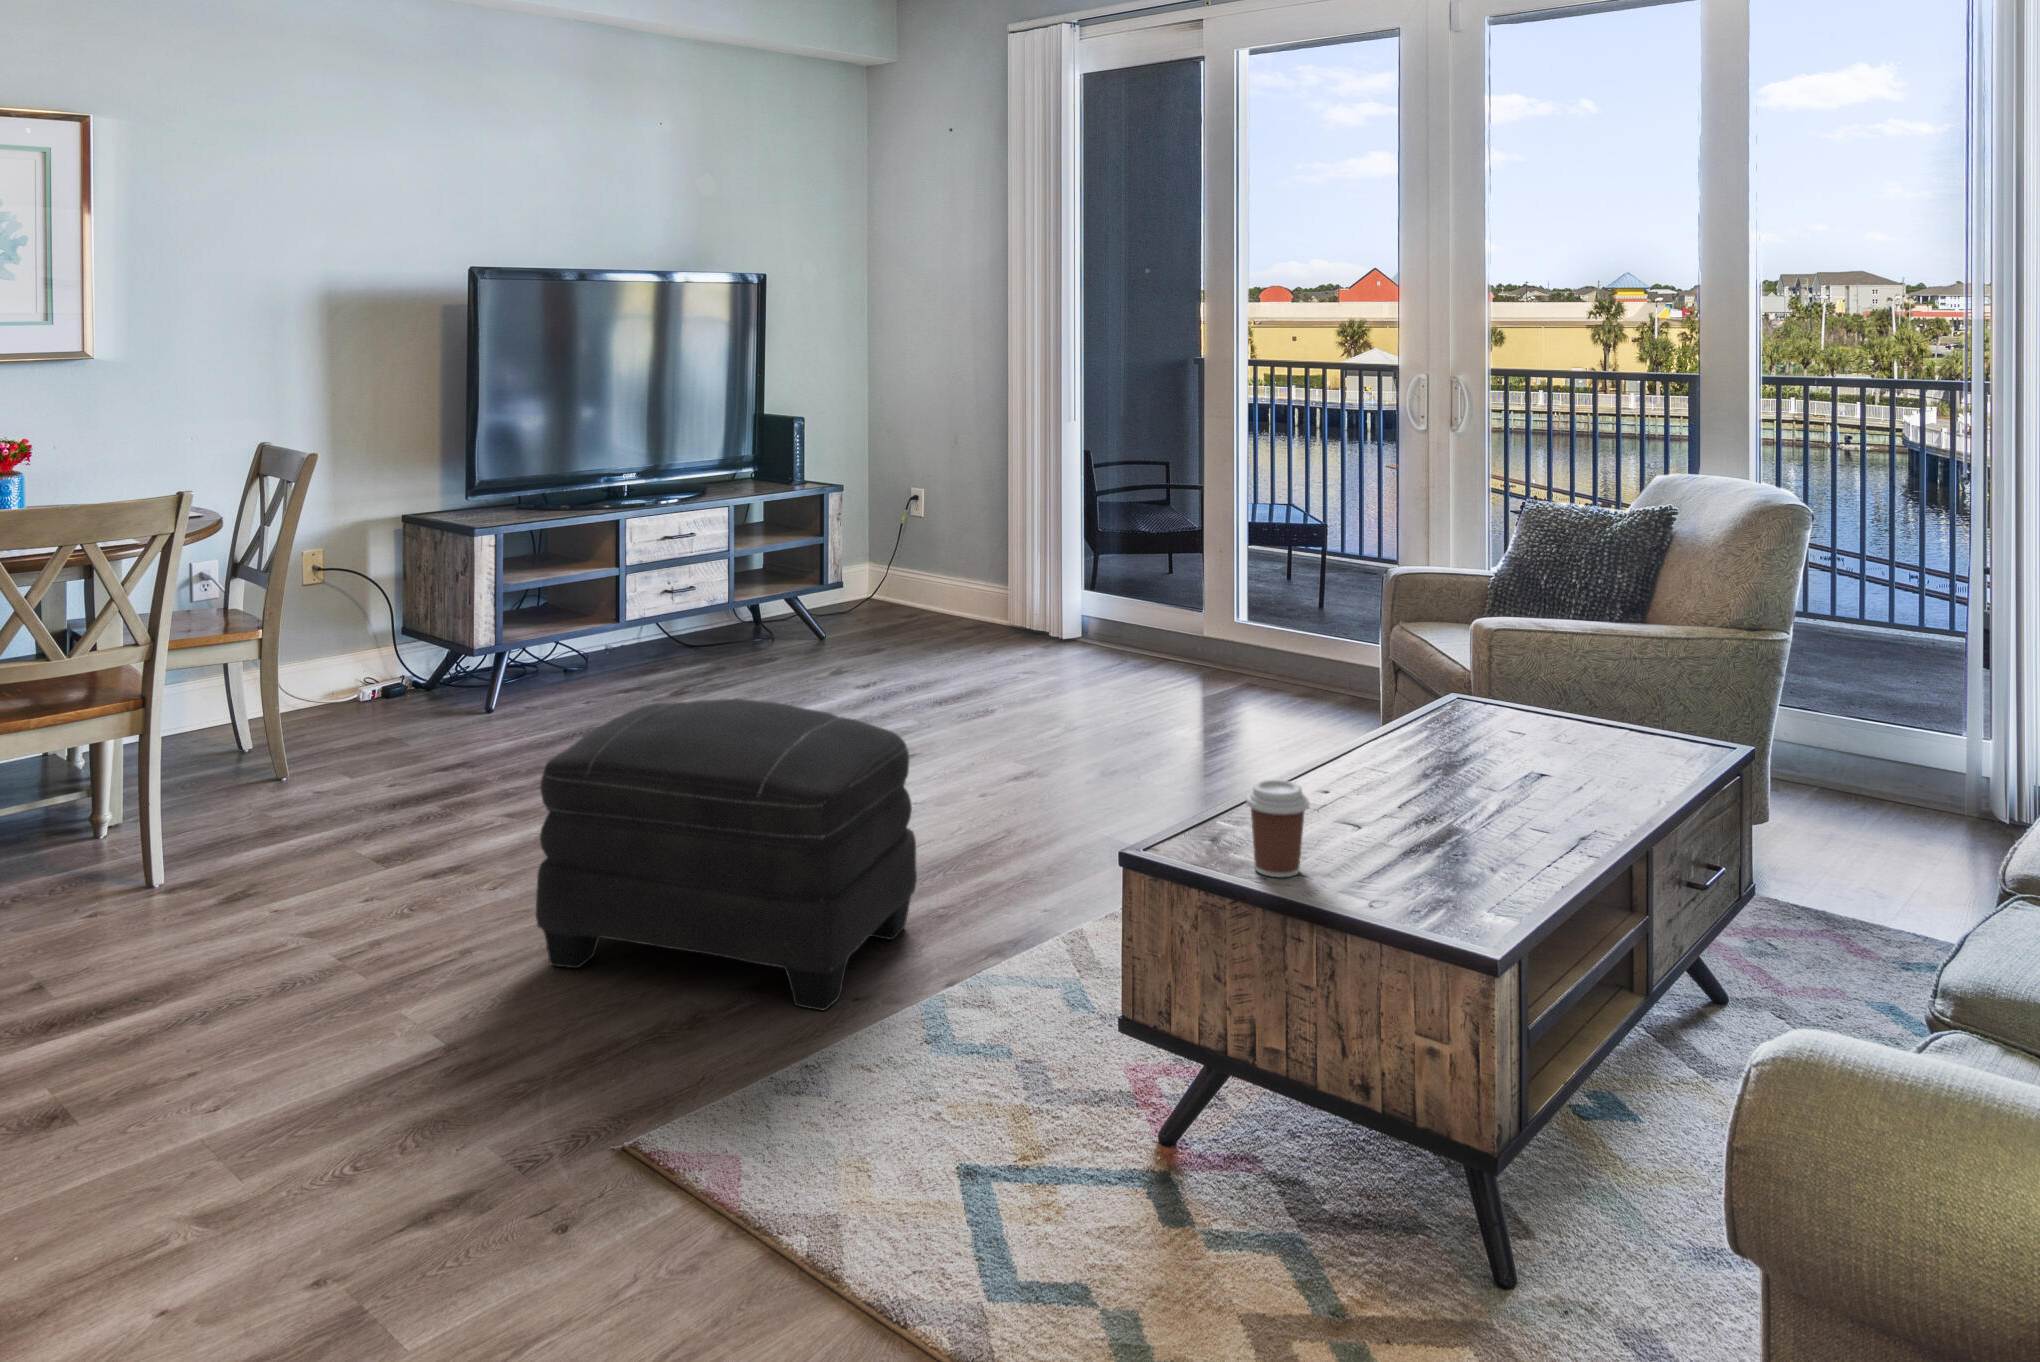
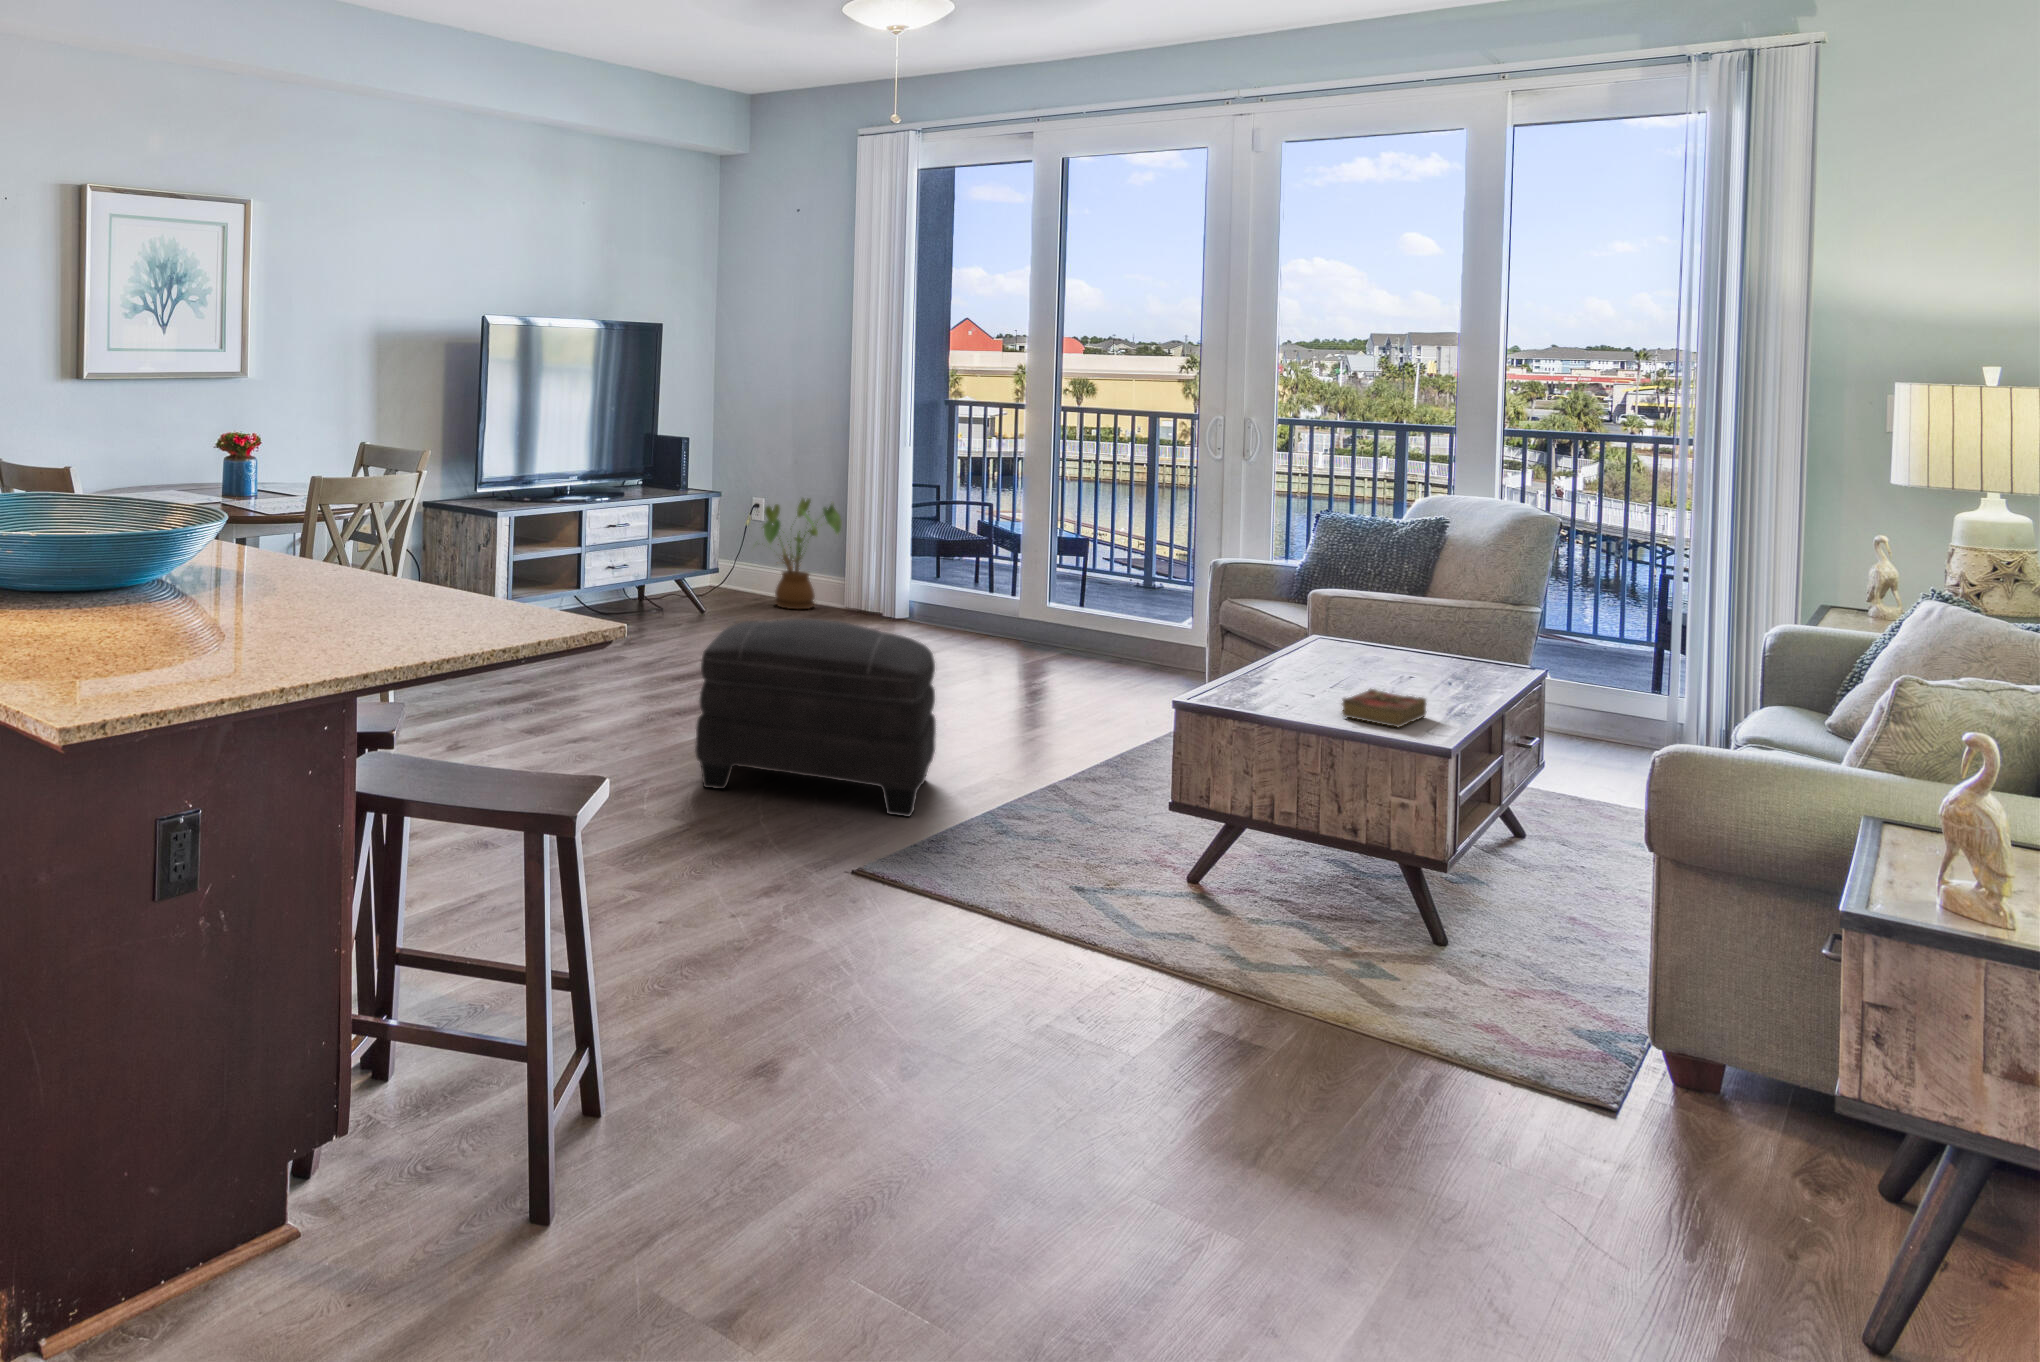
house plant: none [888,488,1002,630] -> present [763,499,842,609]
coffee cup: present [1246,780,1309,877] -> none [1253,654,1297,712]
book: none [1372,825,1513,909] -> present [1342,688,1426,727]

